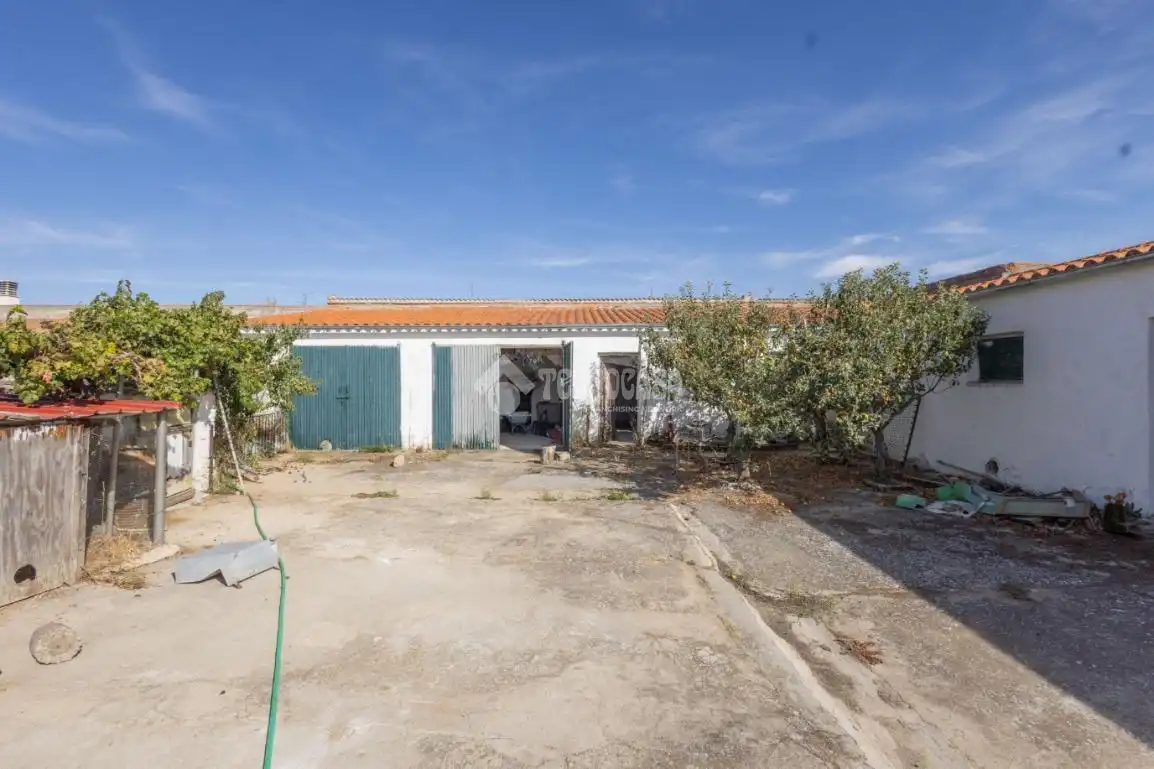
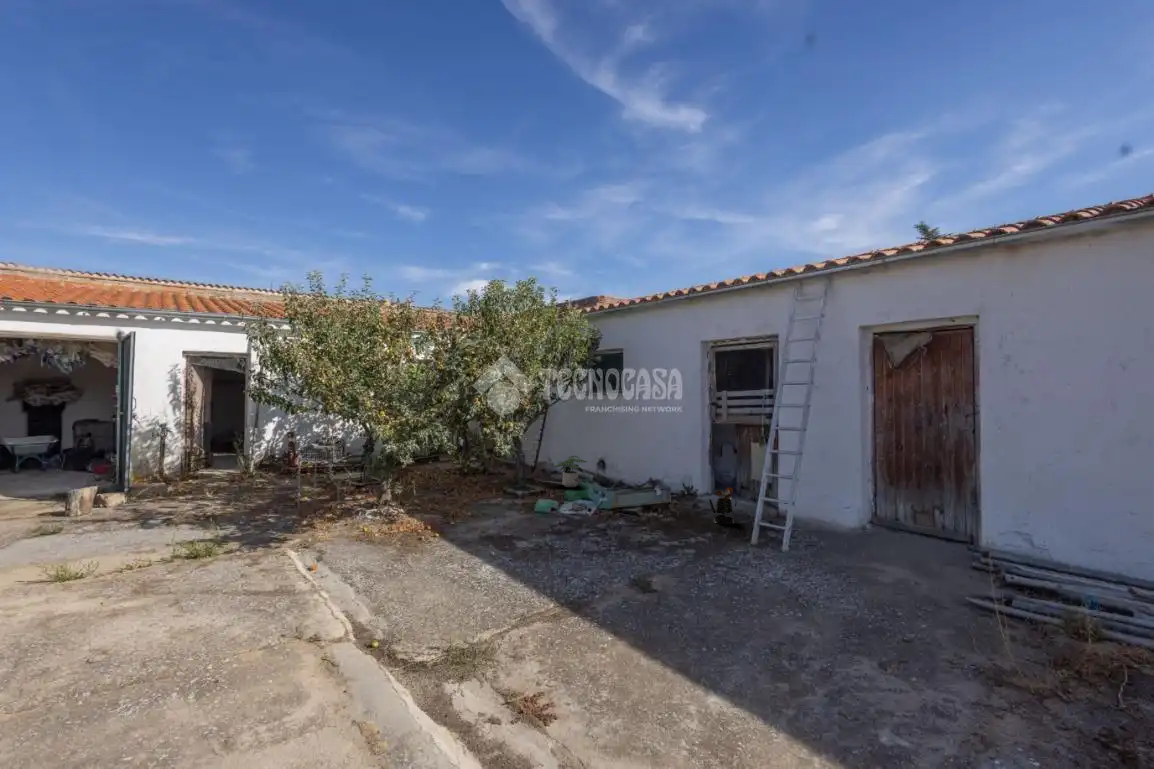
potted plant: none [906,448,946,479] -> present [553,456,587,487]

